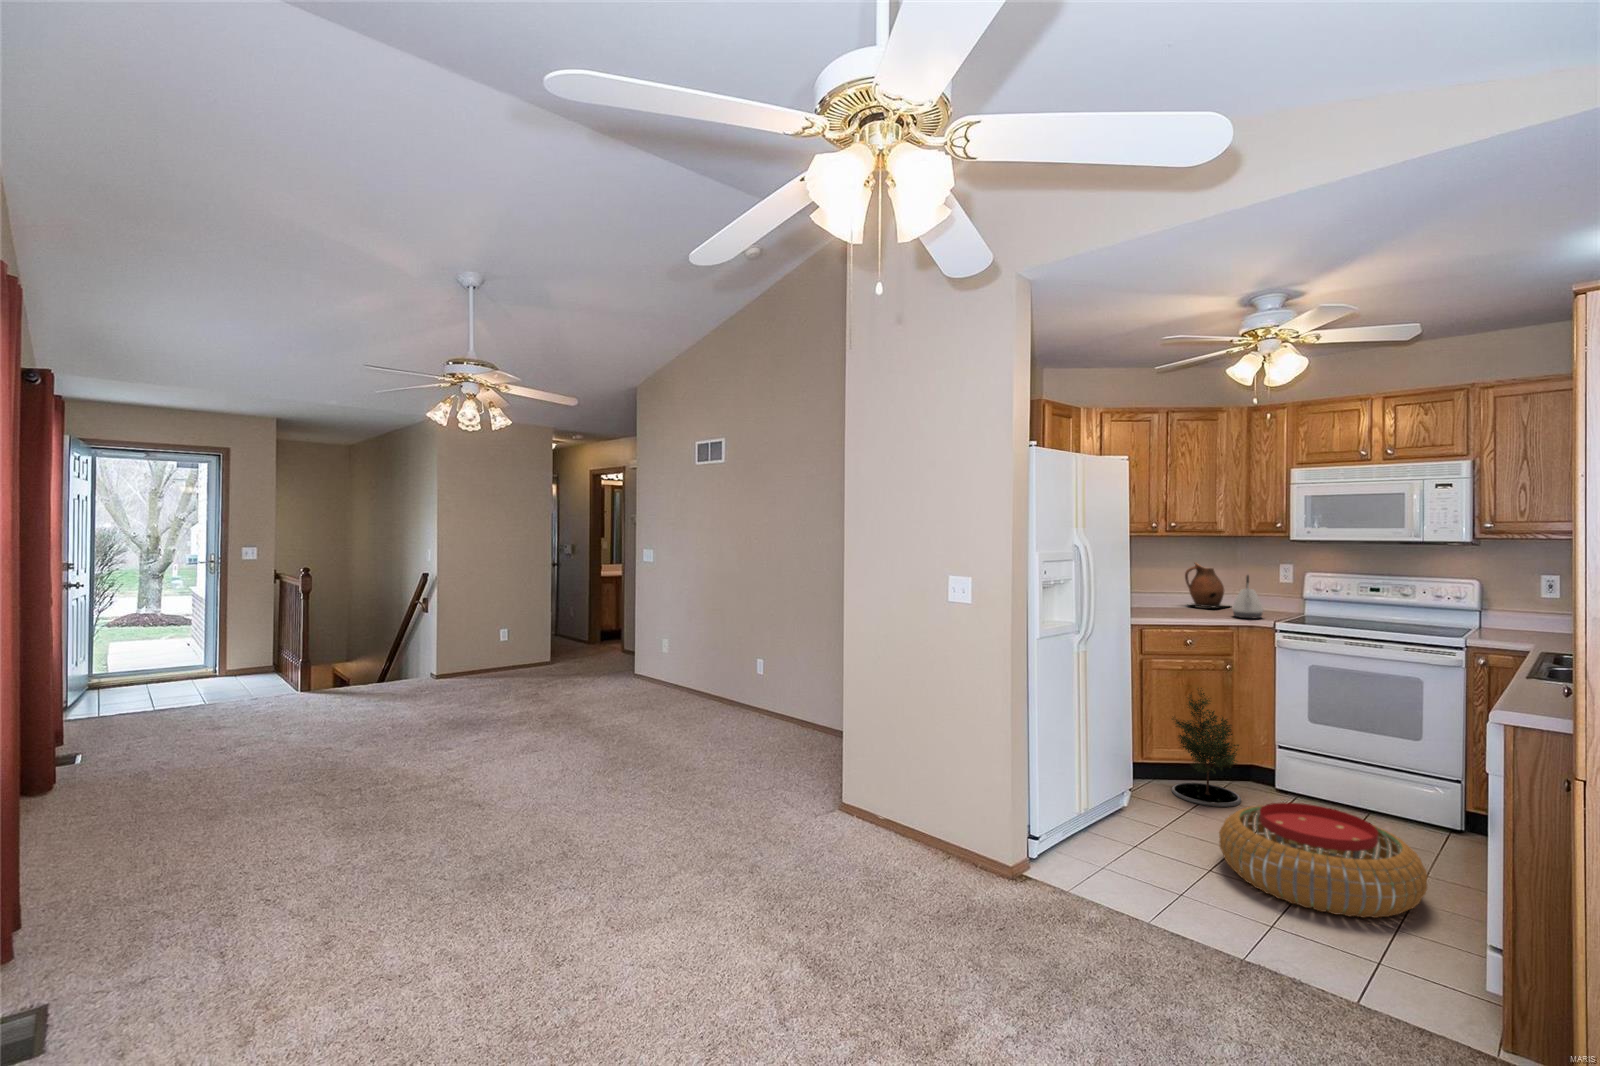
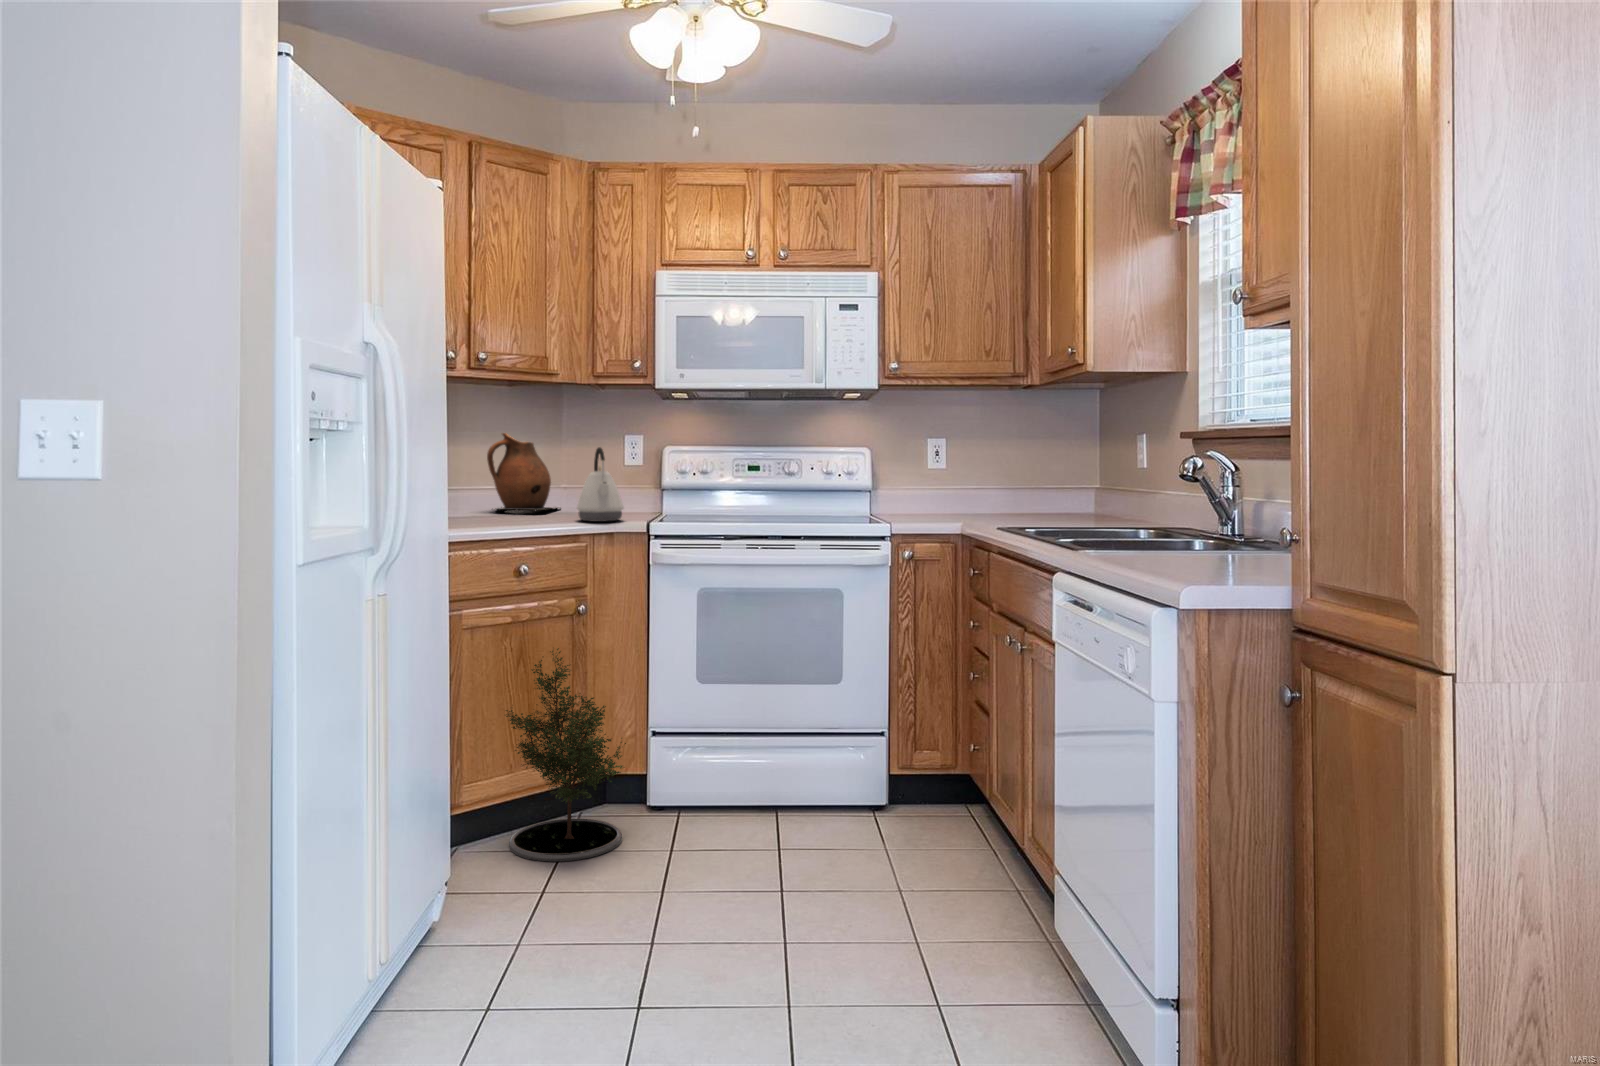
pouf: present [1219,802,1428,918] -> none [653,812,952,1002]

